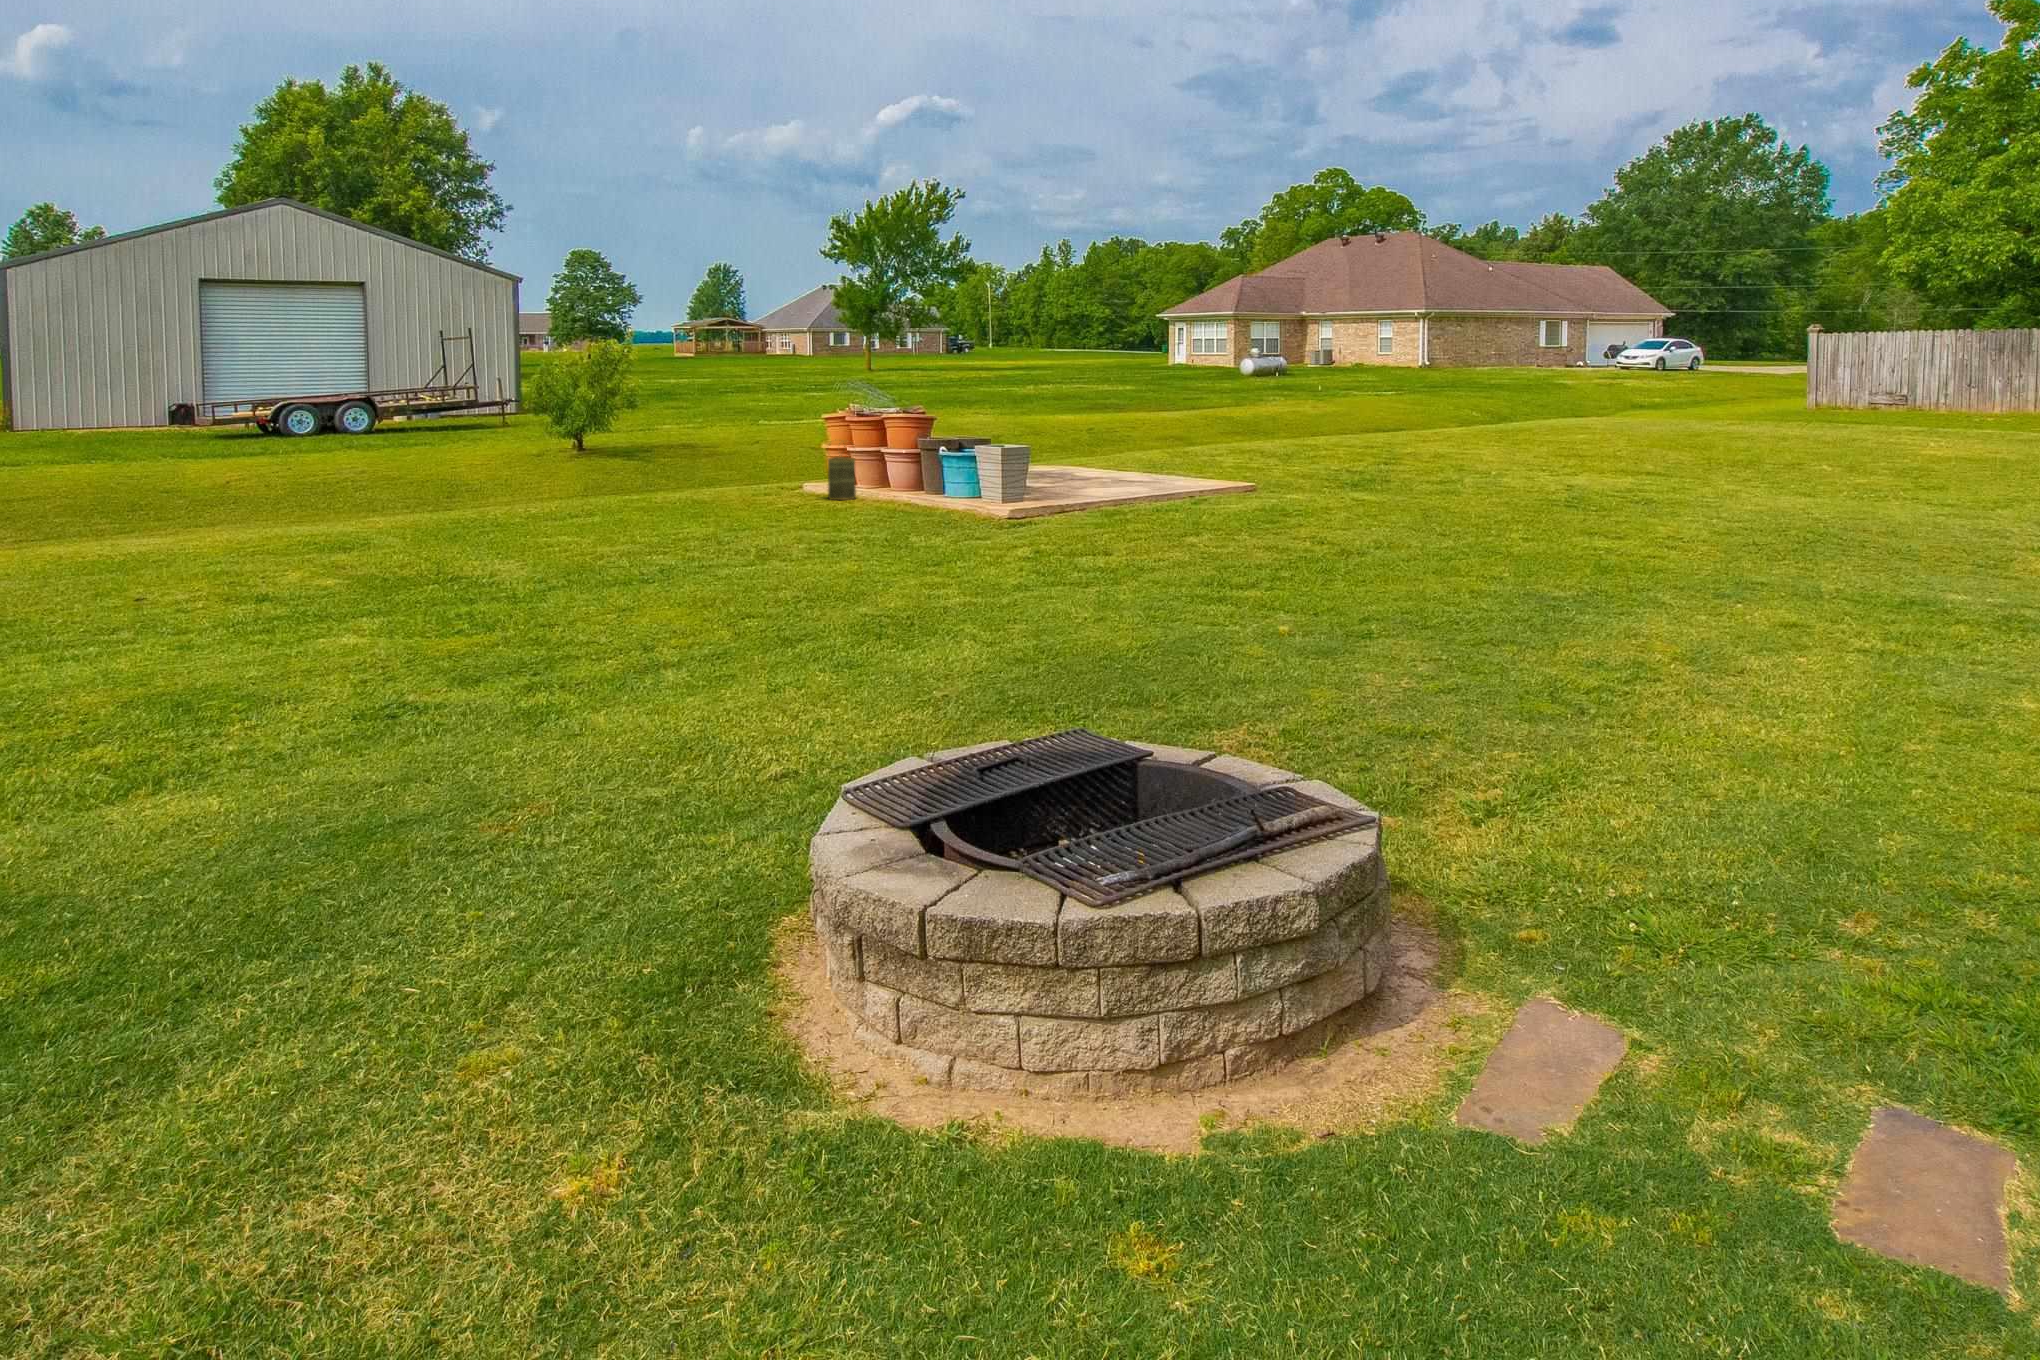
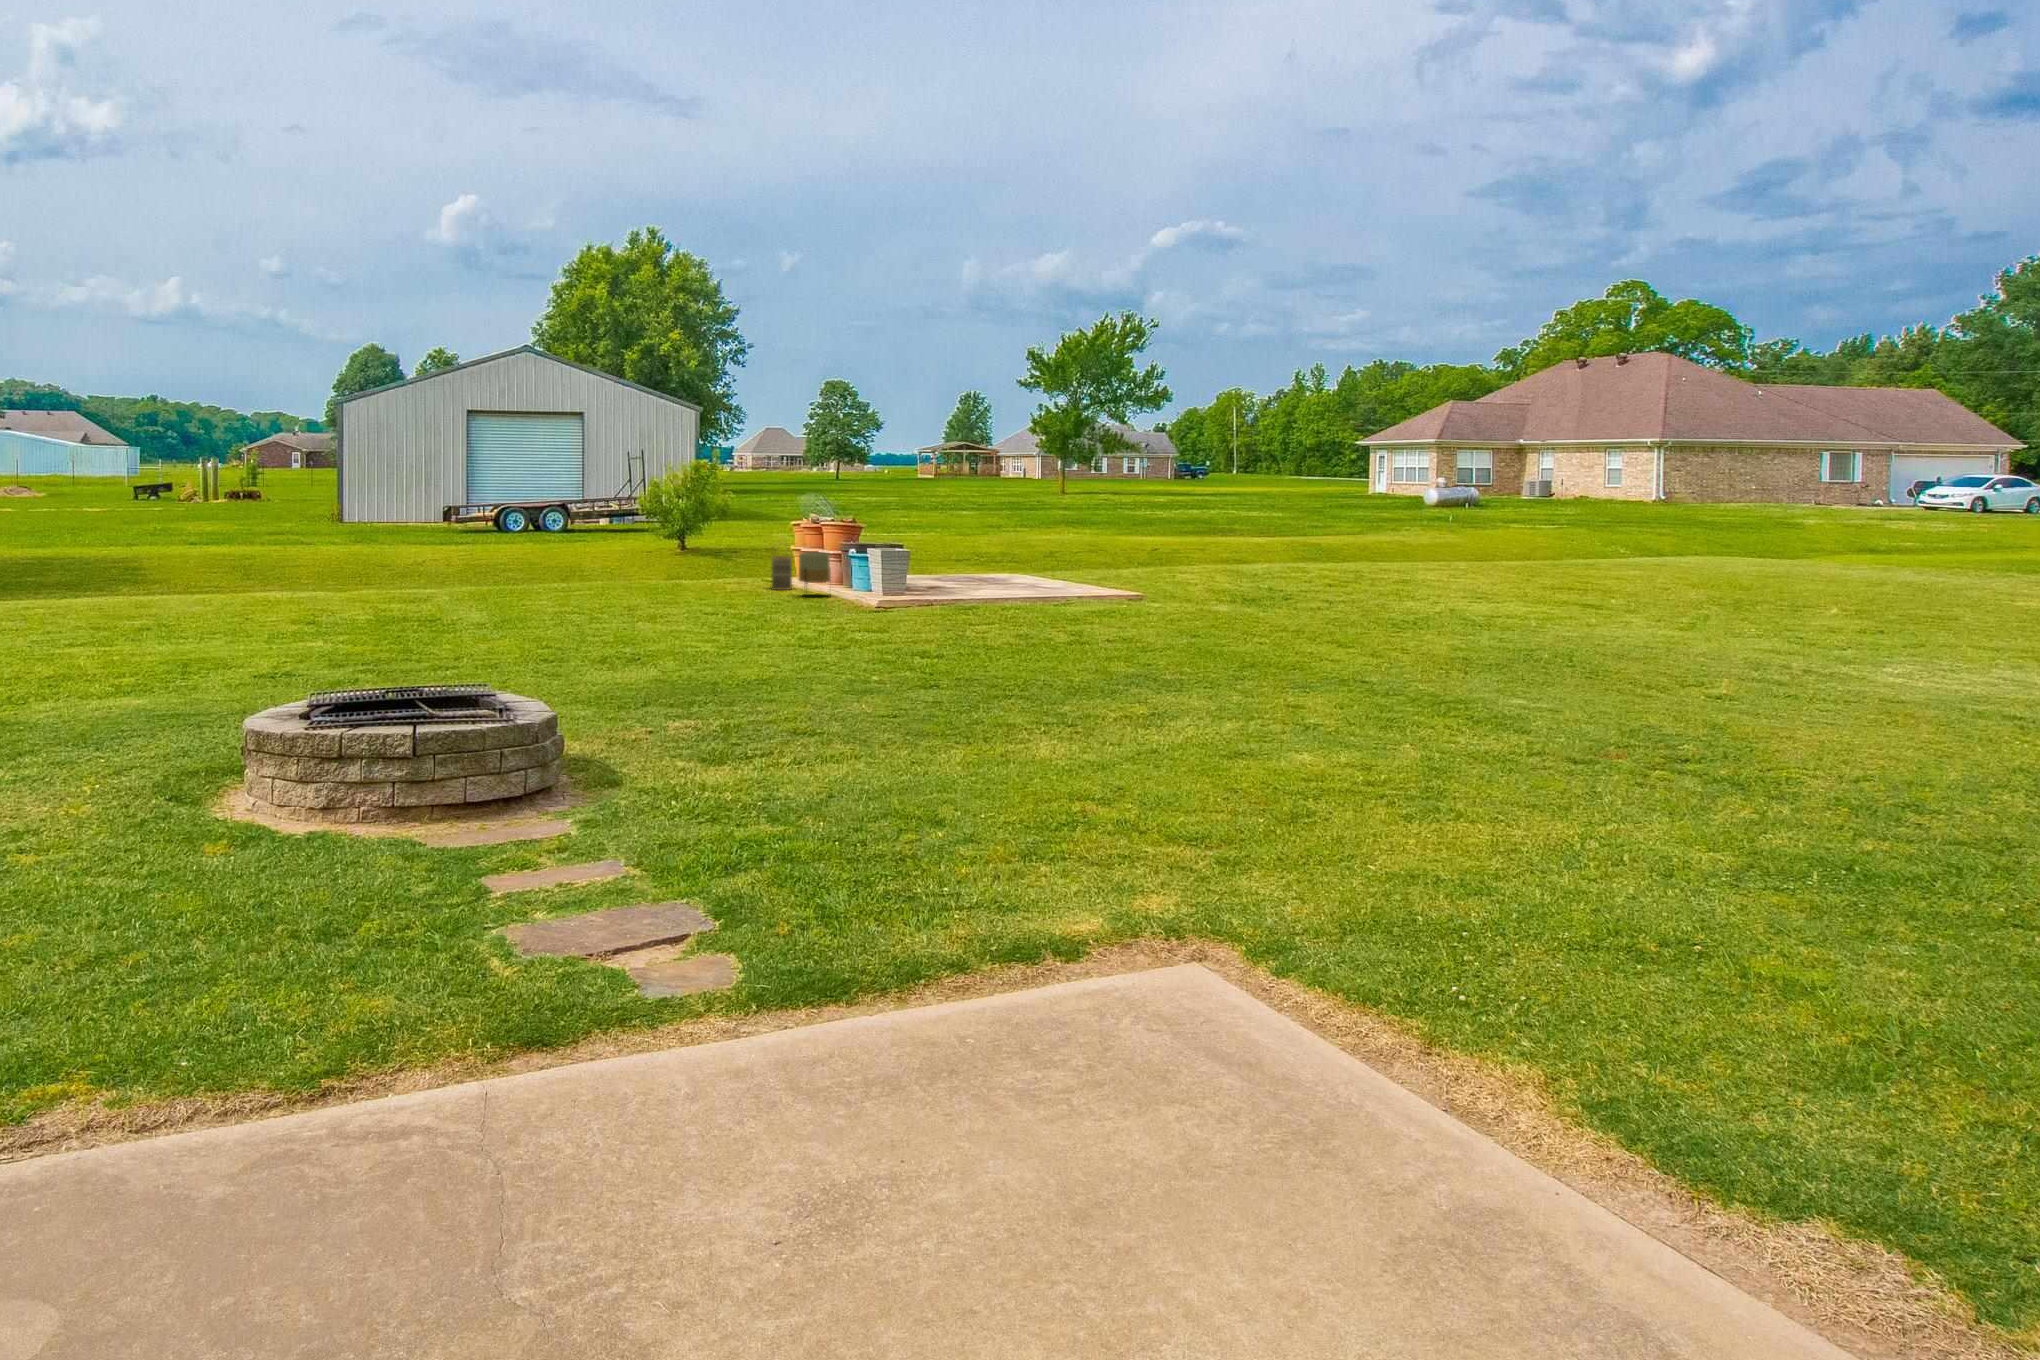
planter: none [885,451,925,509] -> present [799,552,831,584]

